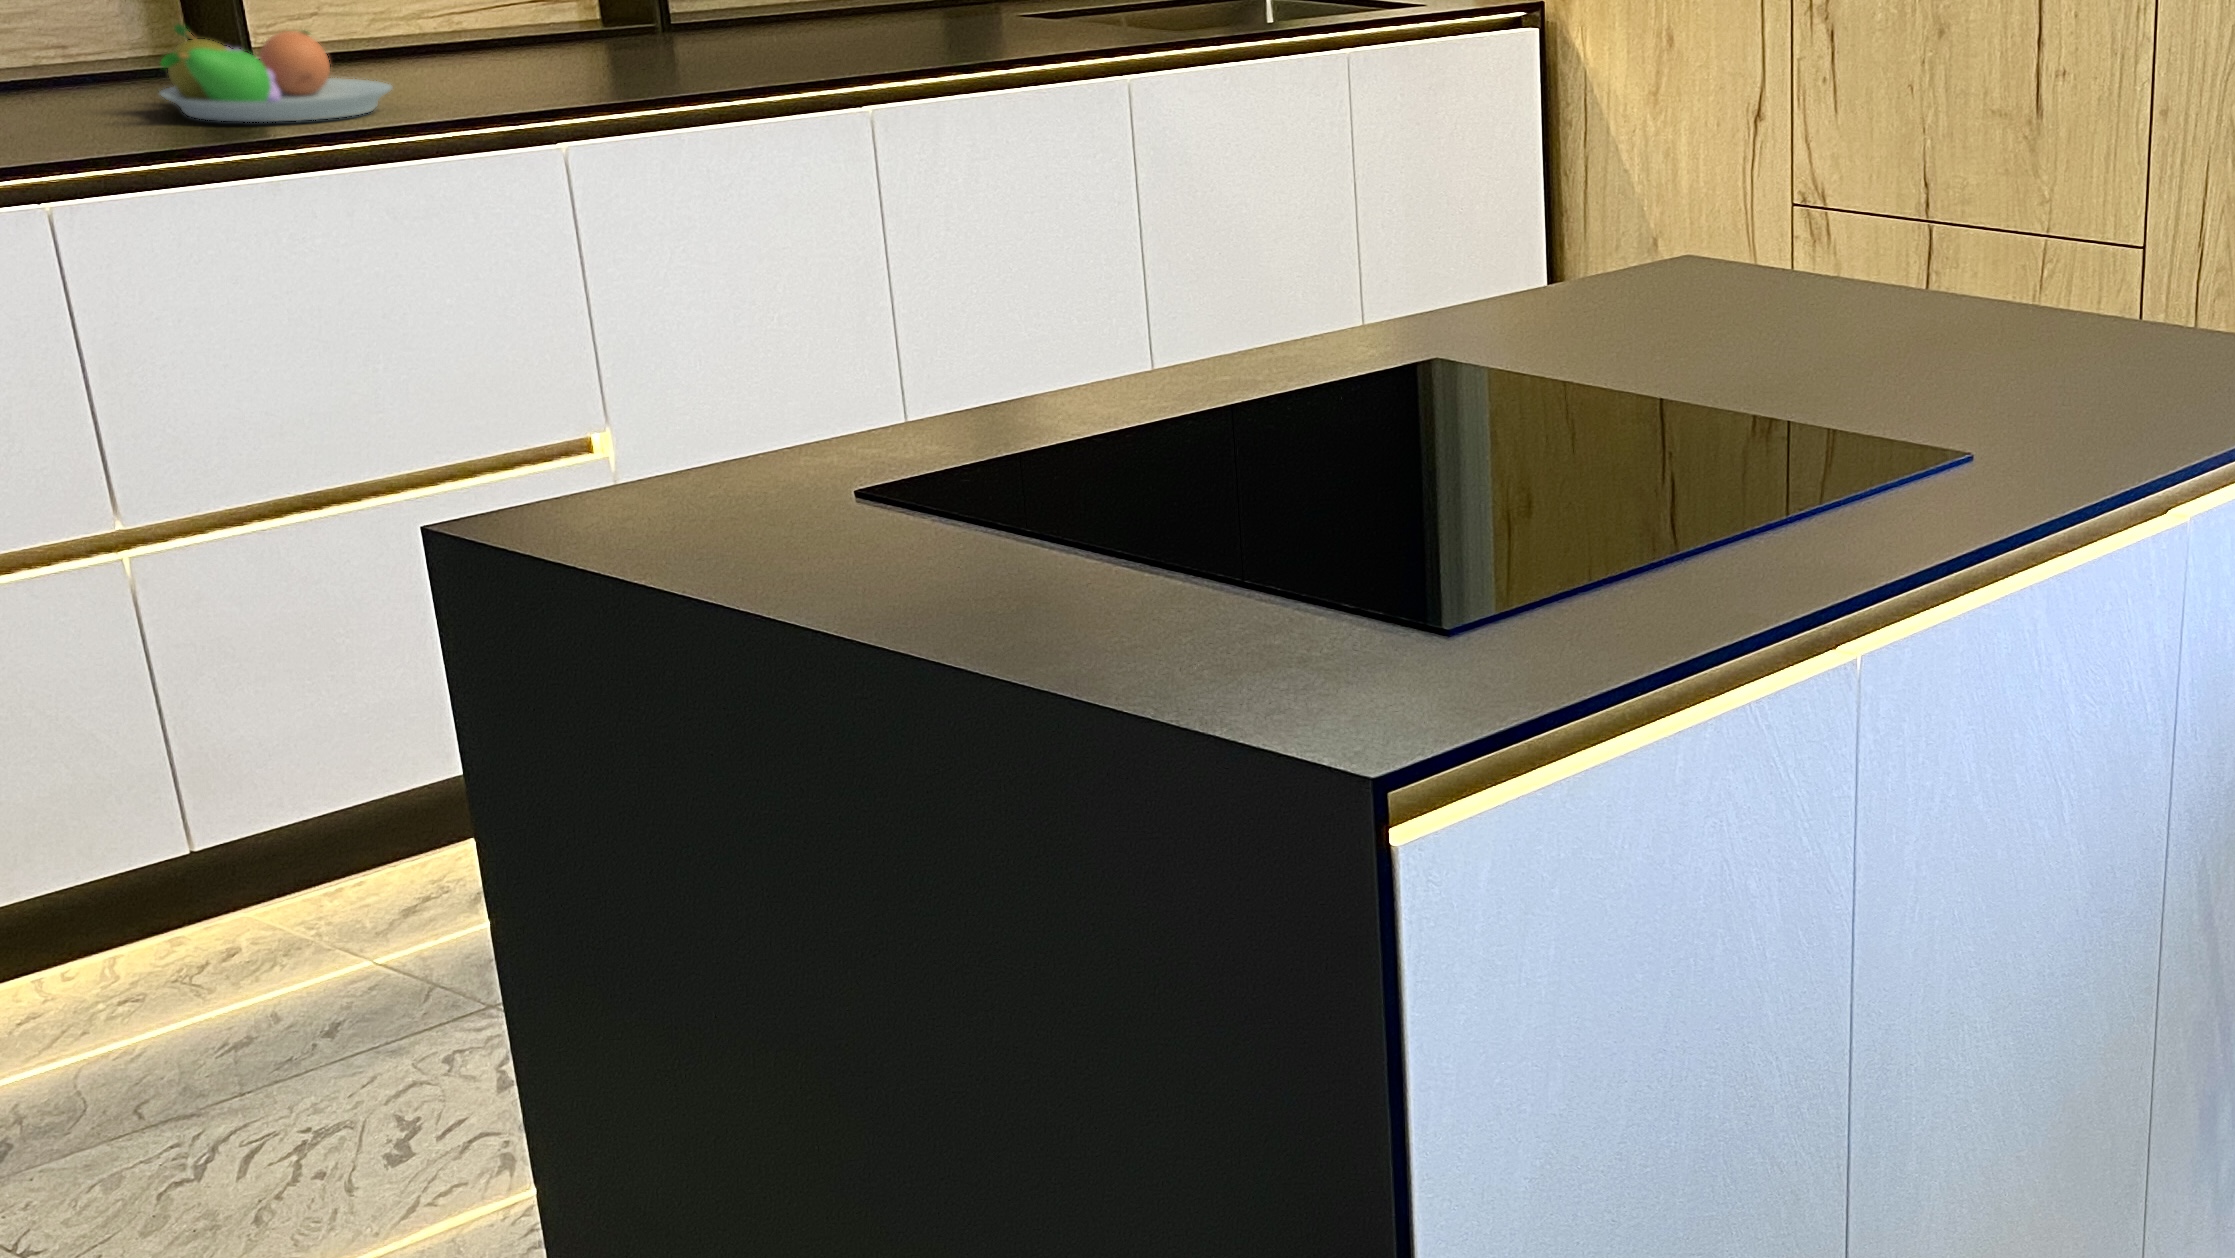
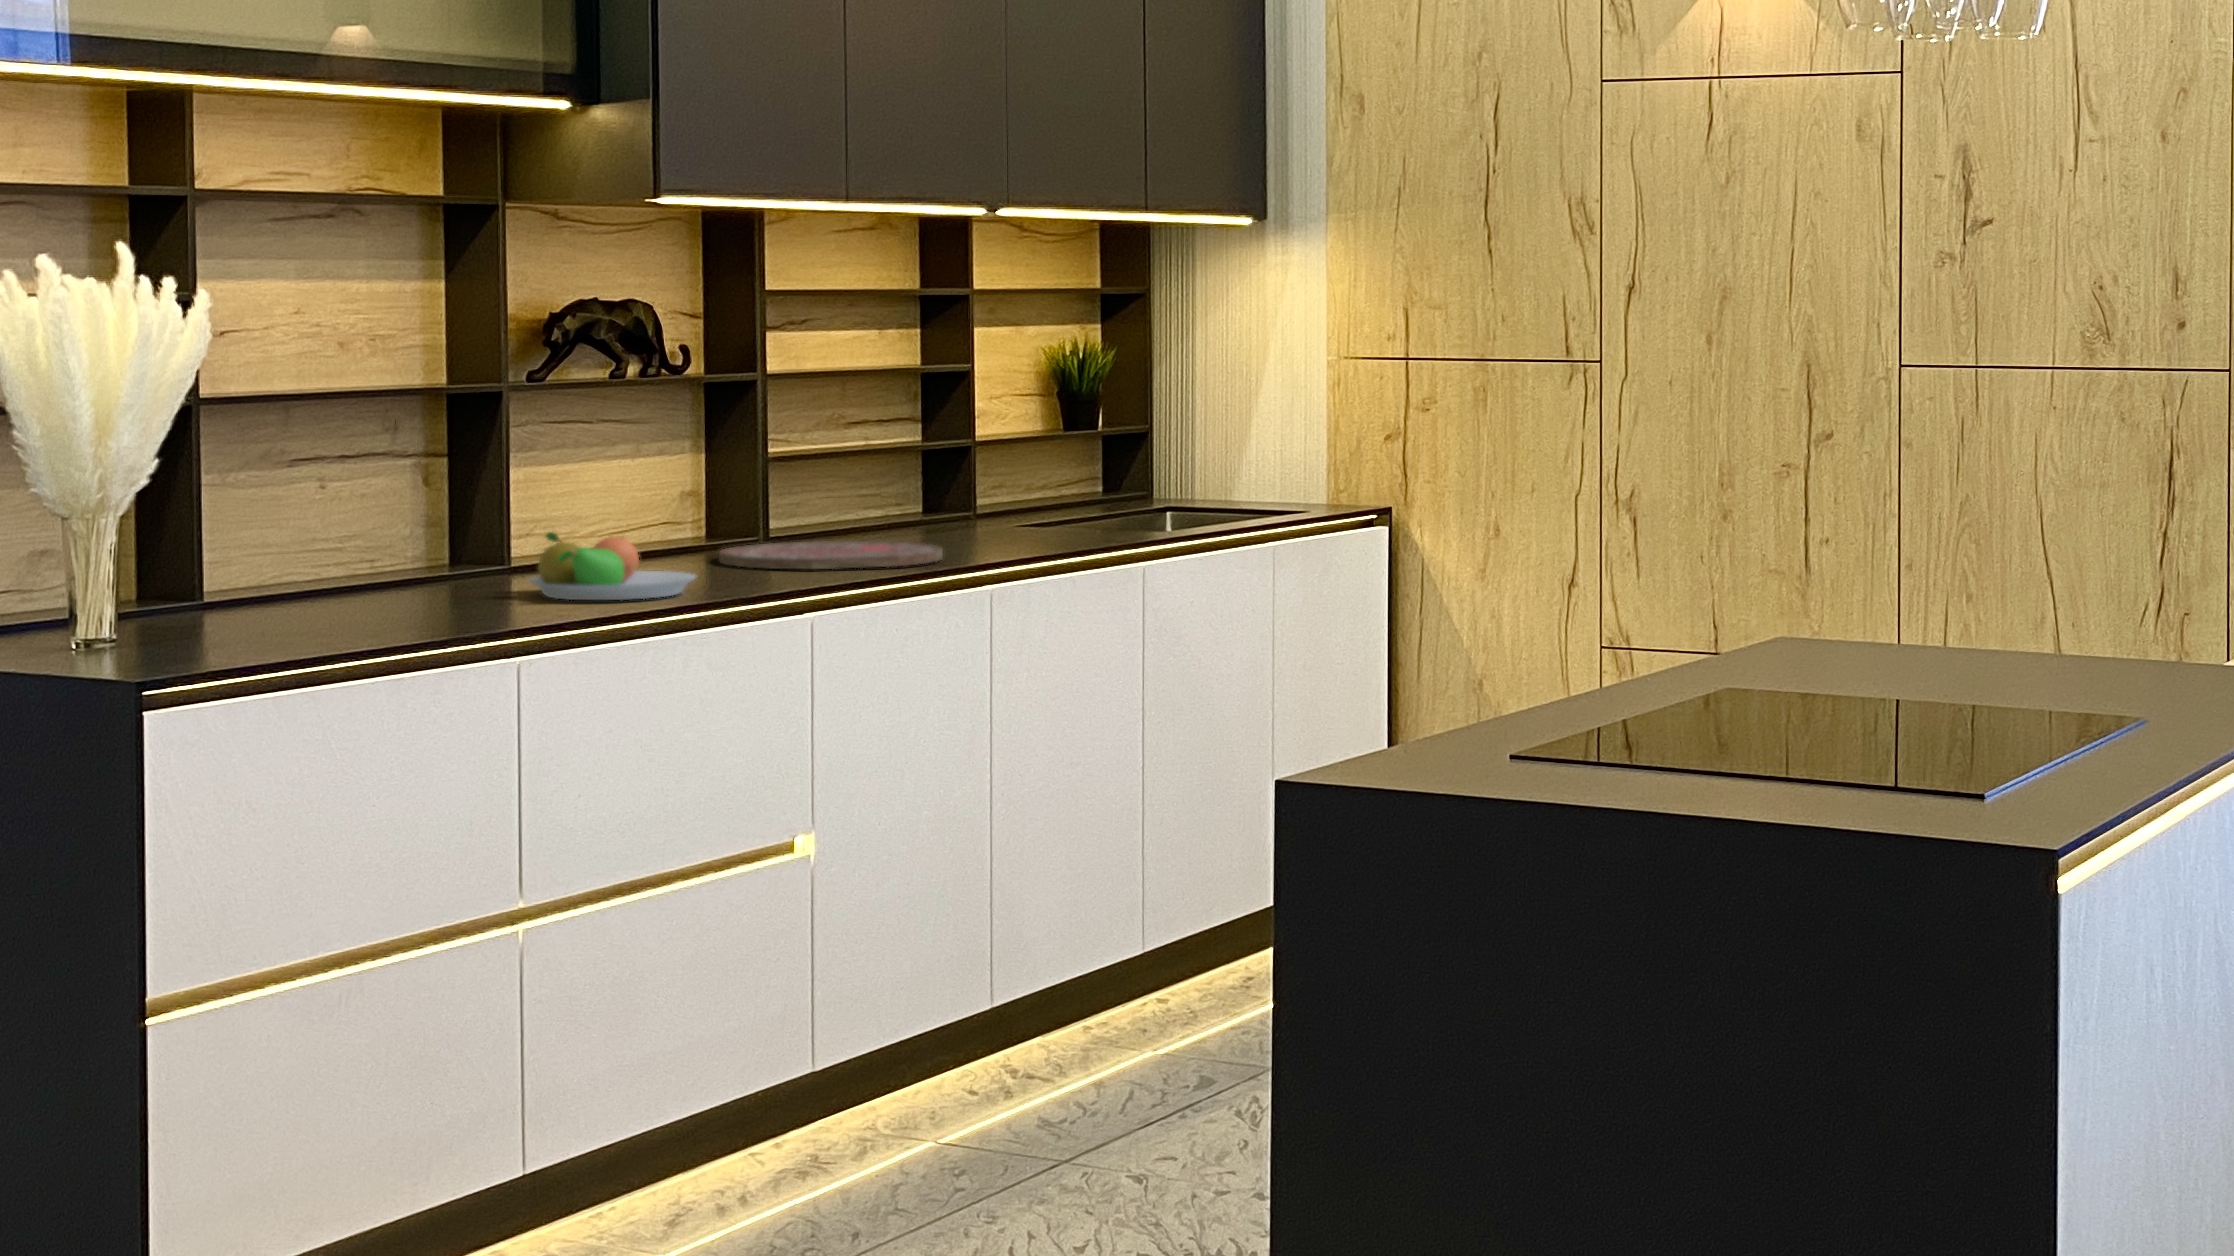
cutting board: none [530,37,830,79] -> present [719,541,943,569]

